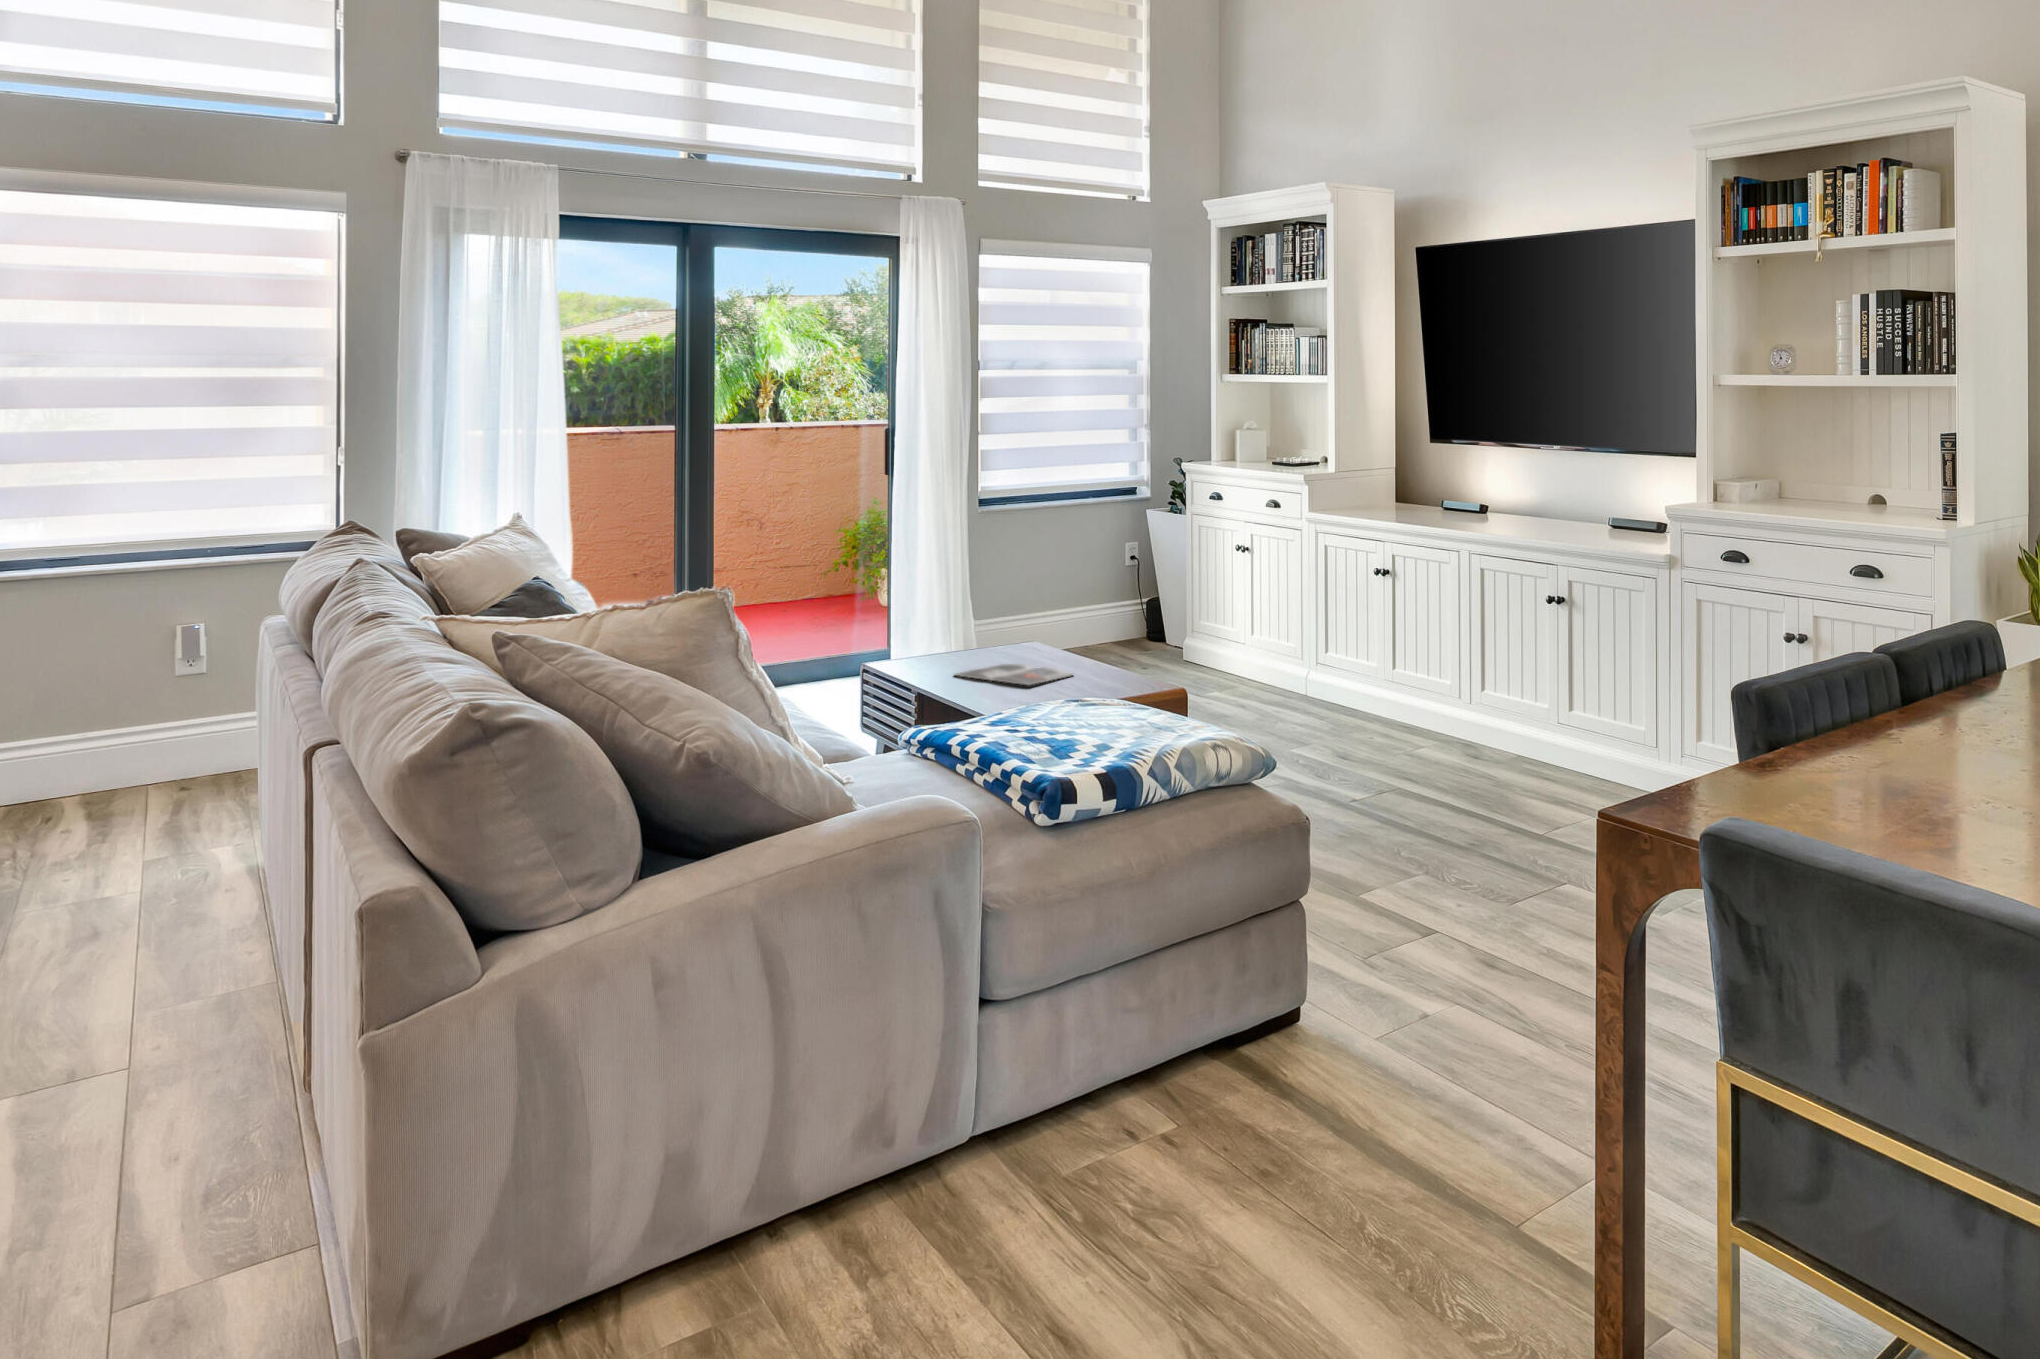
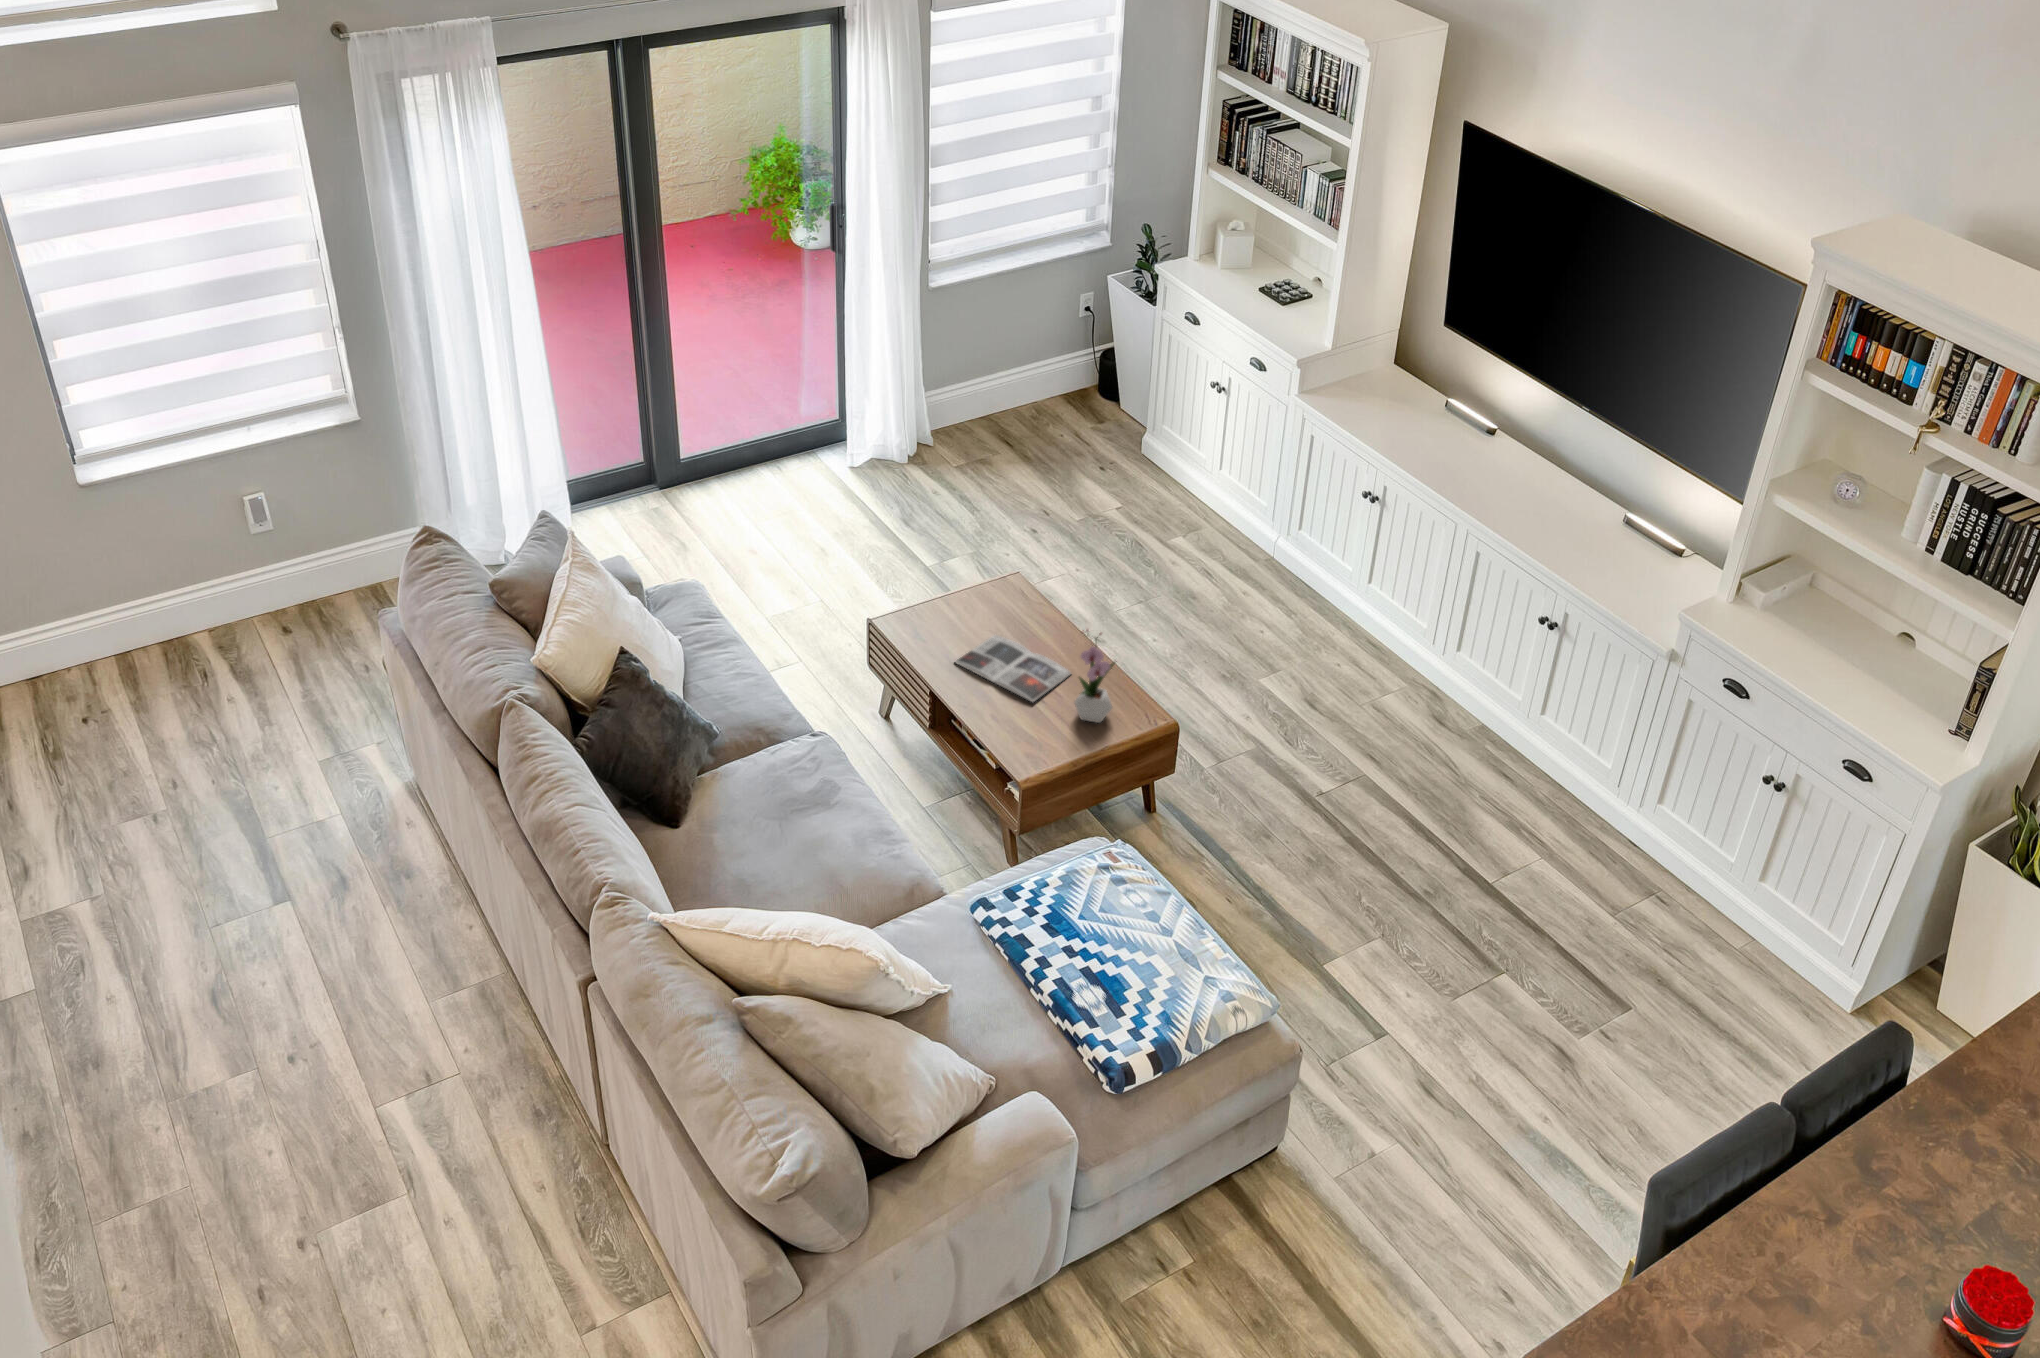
flower arrangement: none [1070,575,1112,692] -> present [1075,630,1115,723]

